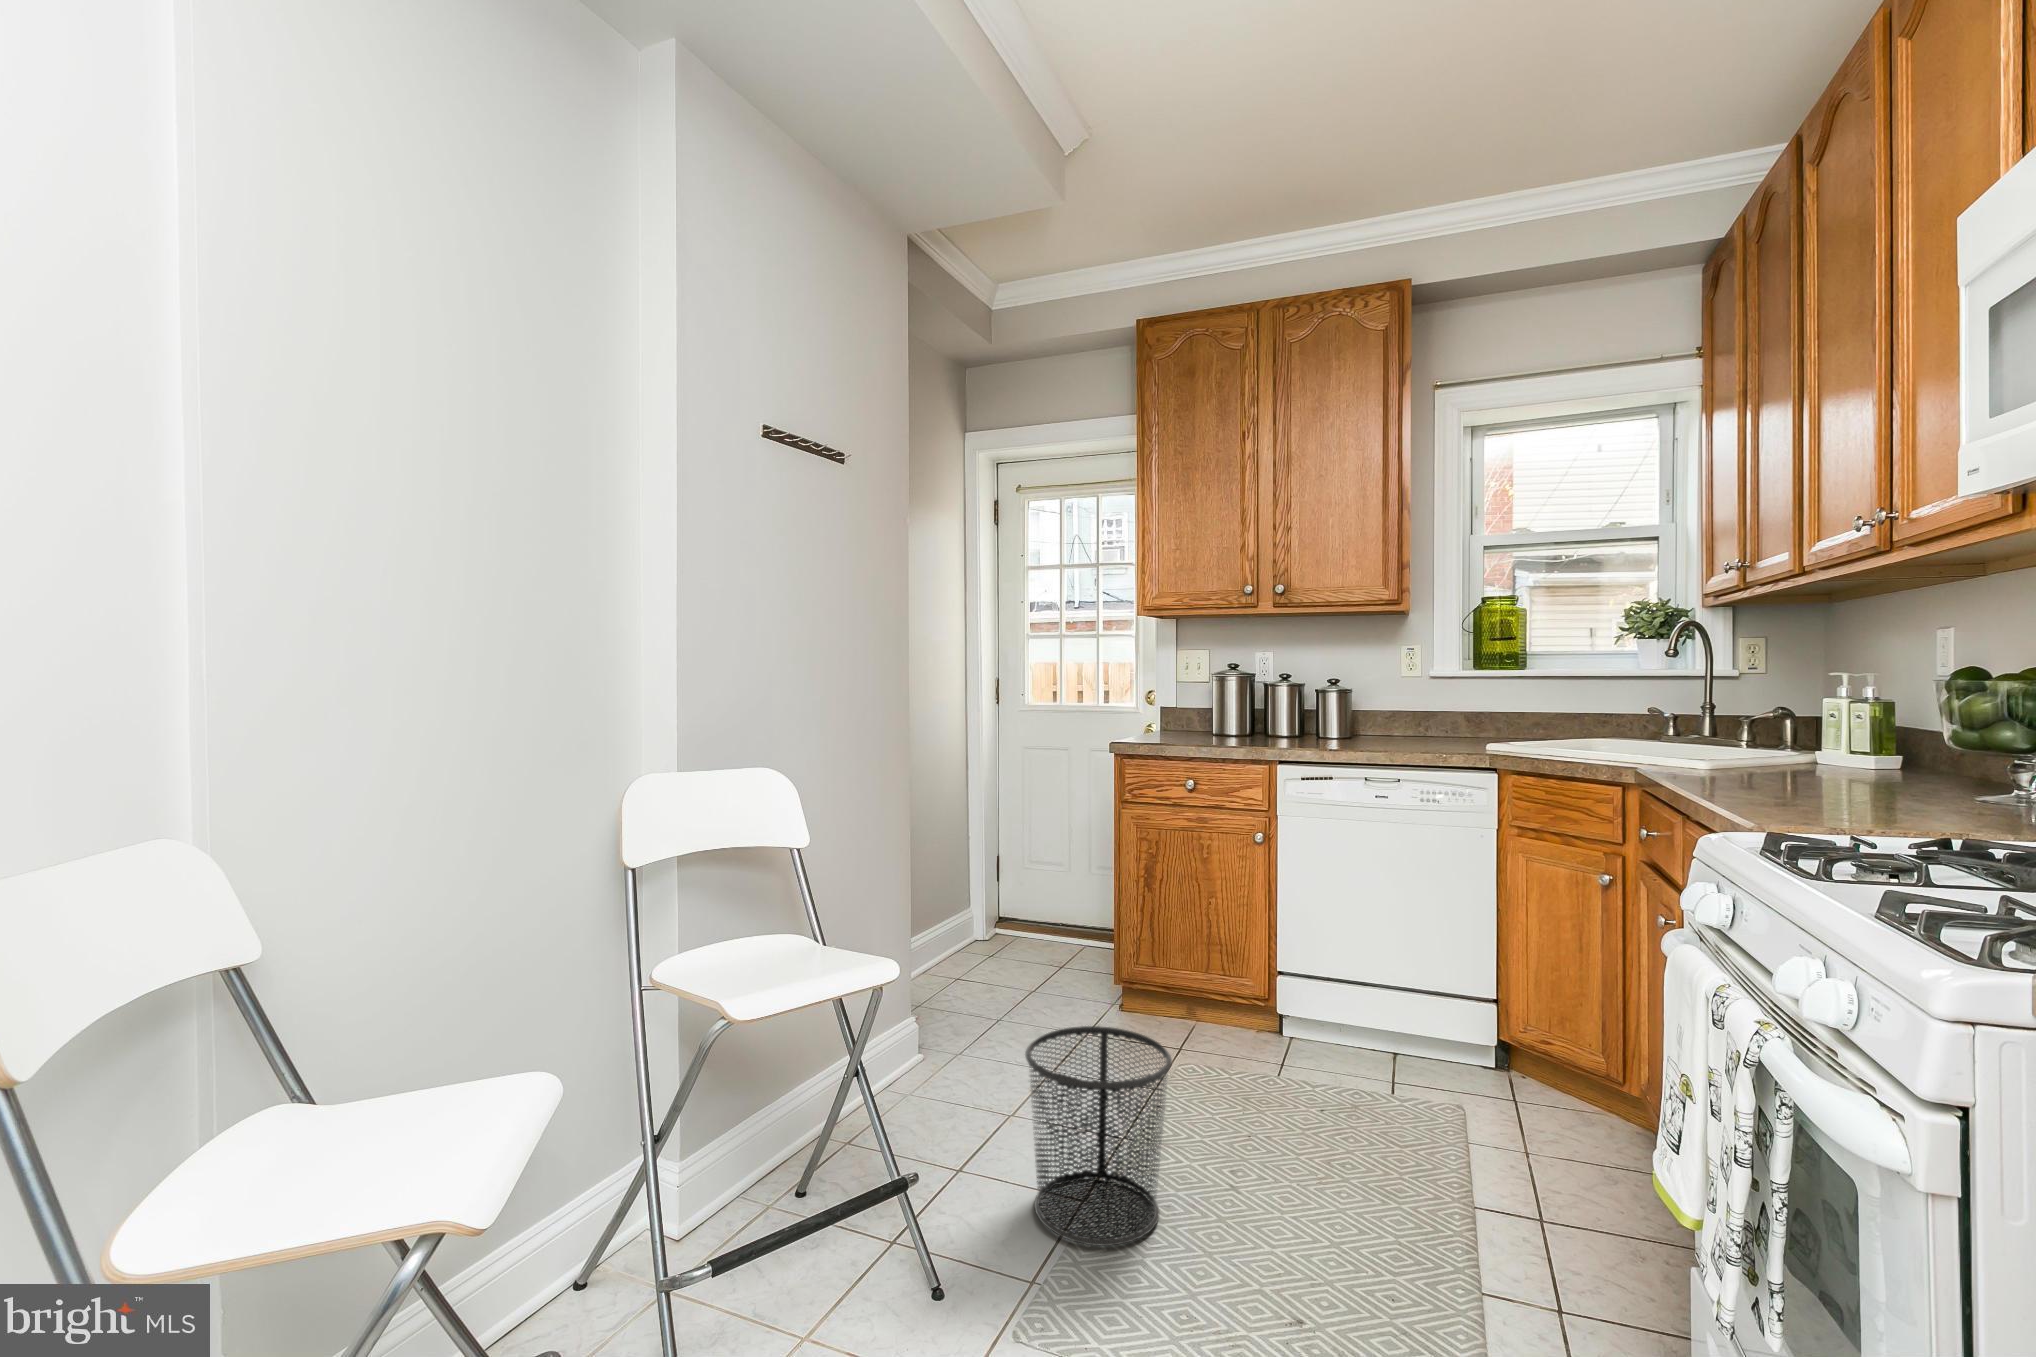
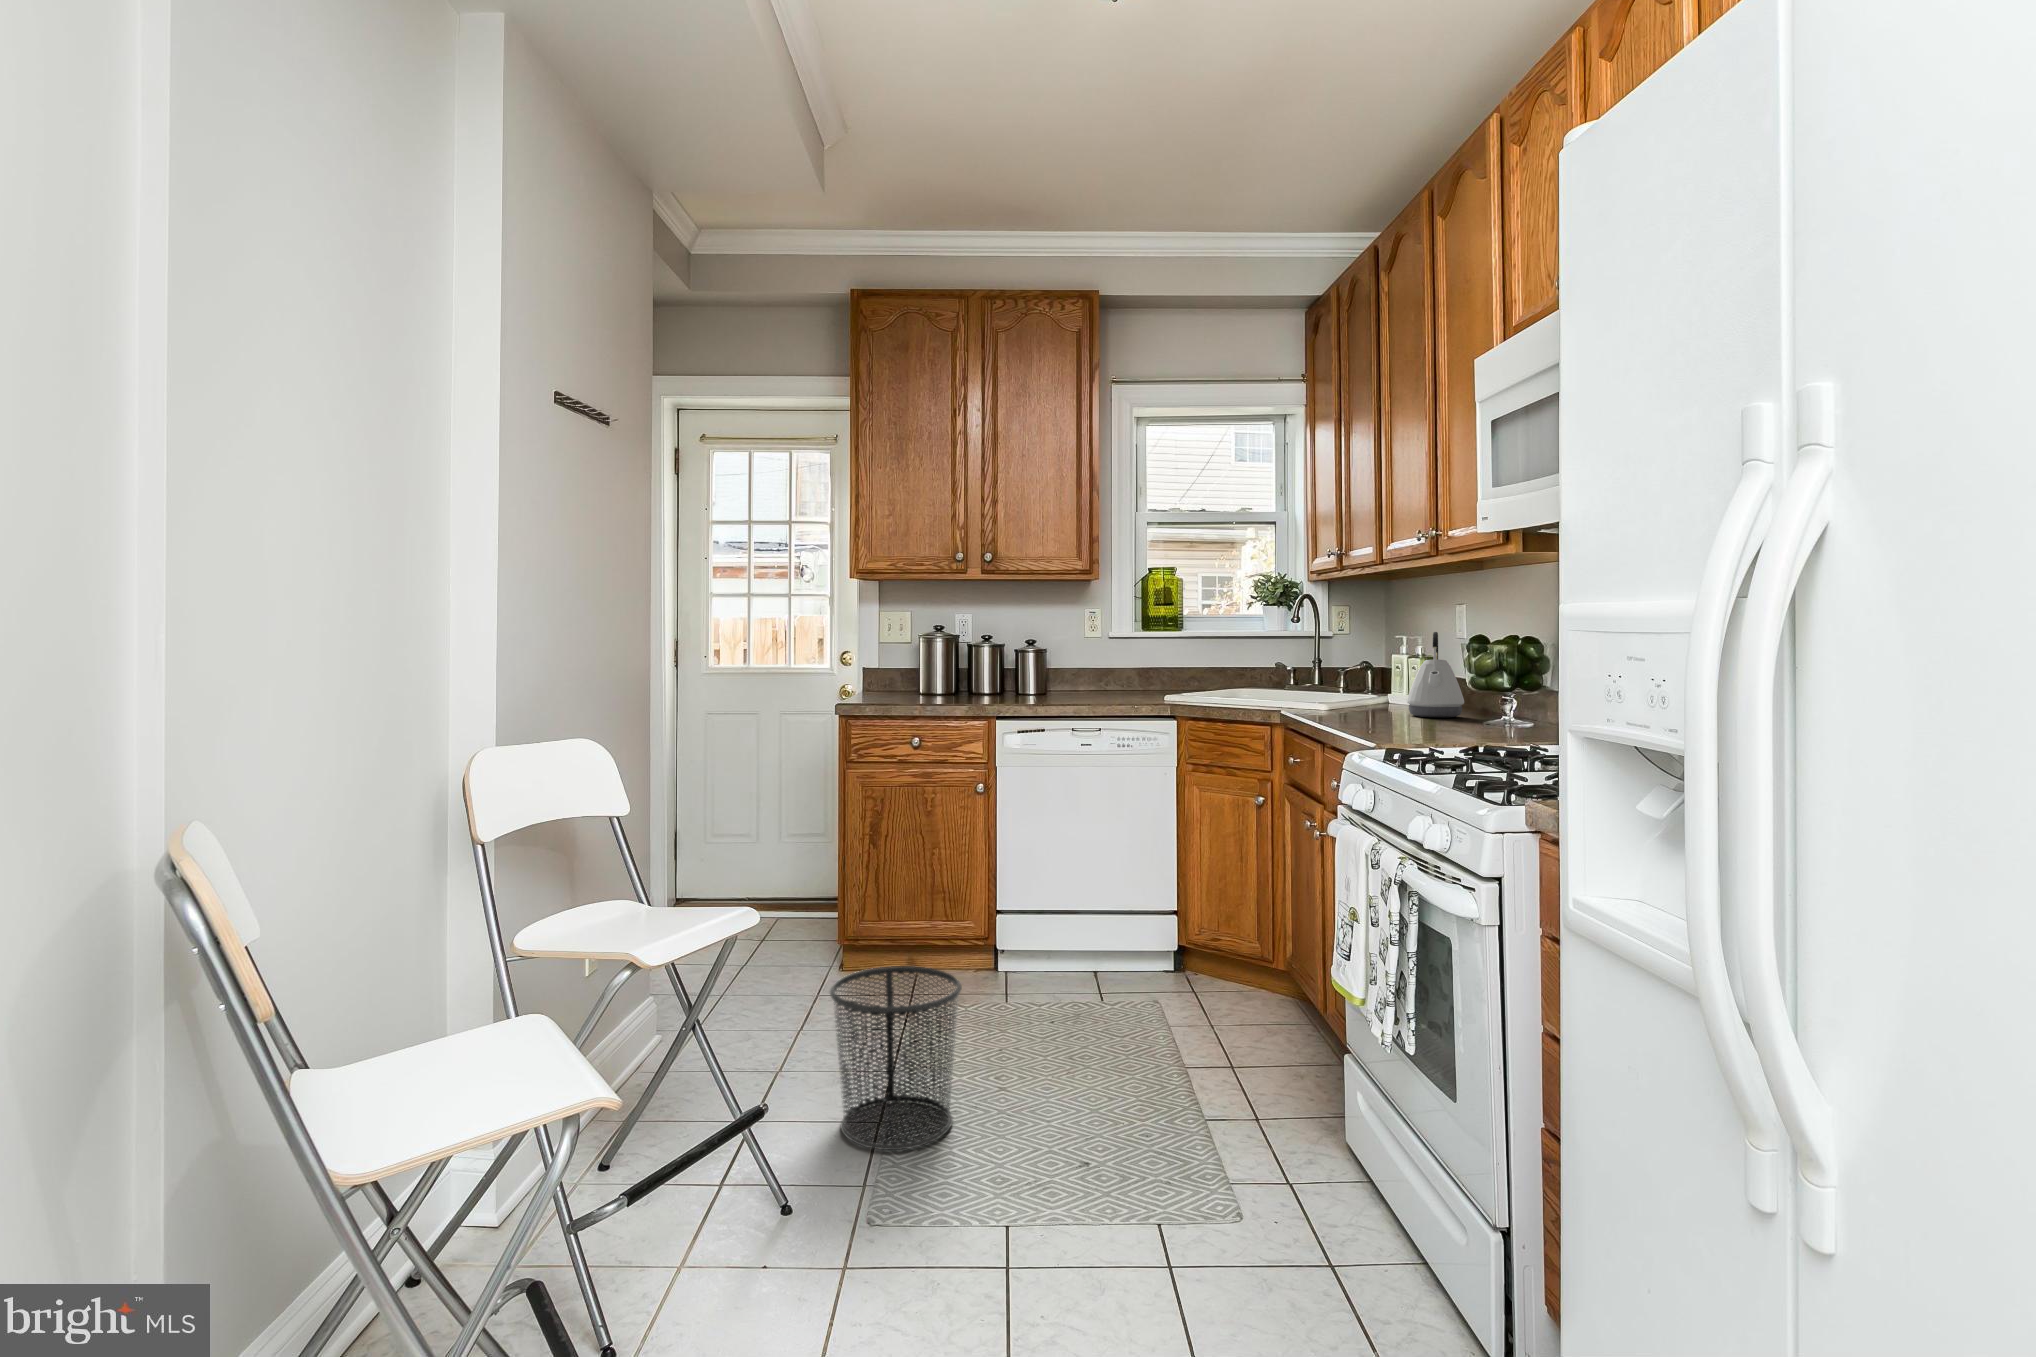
kettle: none [1842,666,1946,787] -> present [1407,632,1464,717]

